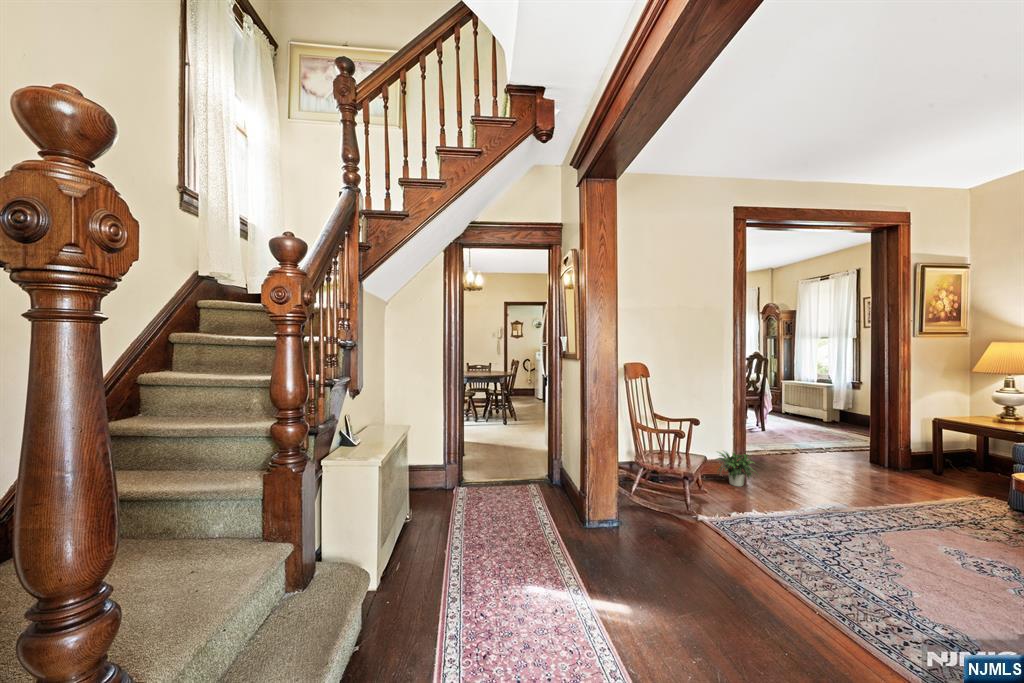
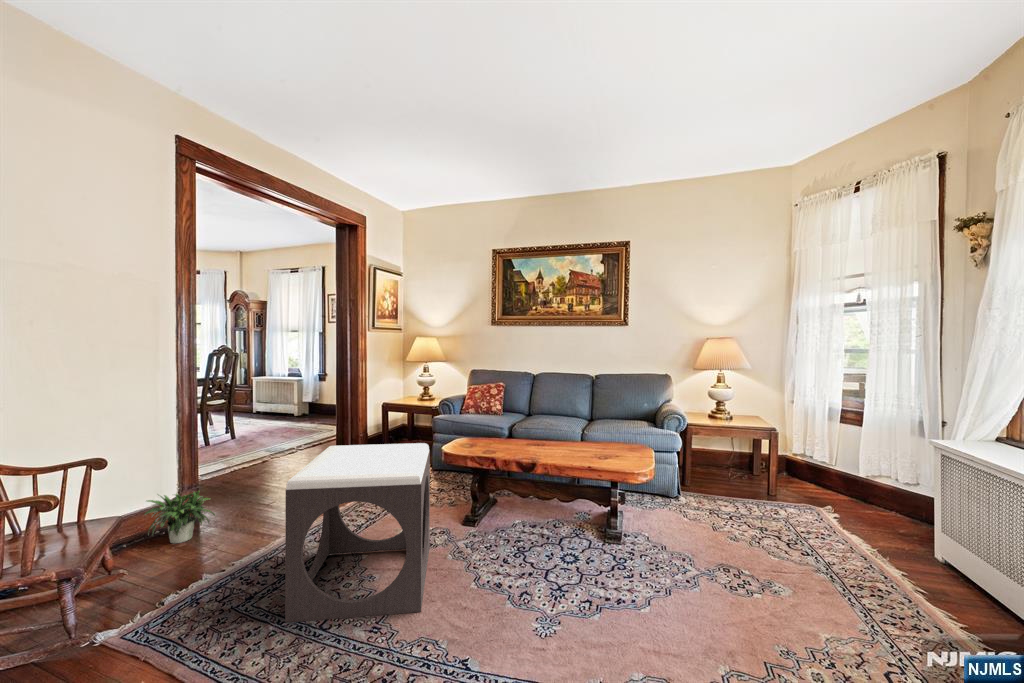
footstool: none [813,440,981,609] -> present [285,443,430,623]

